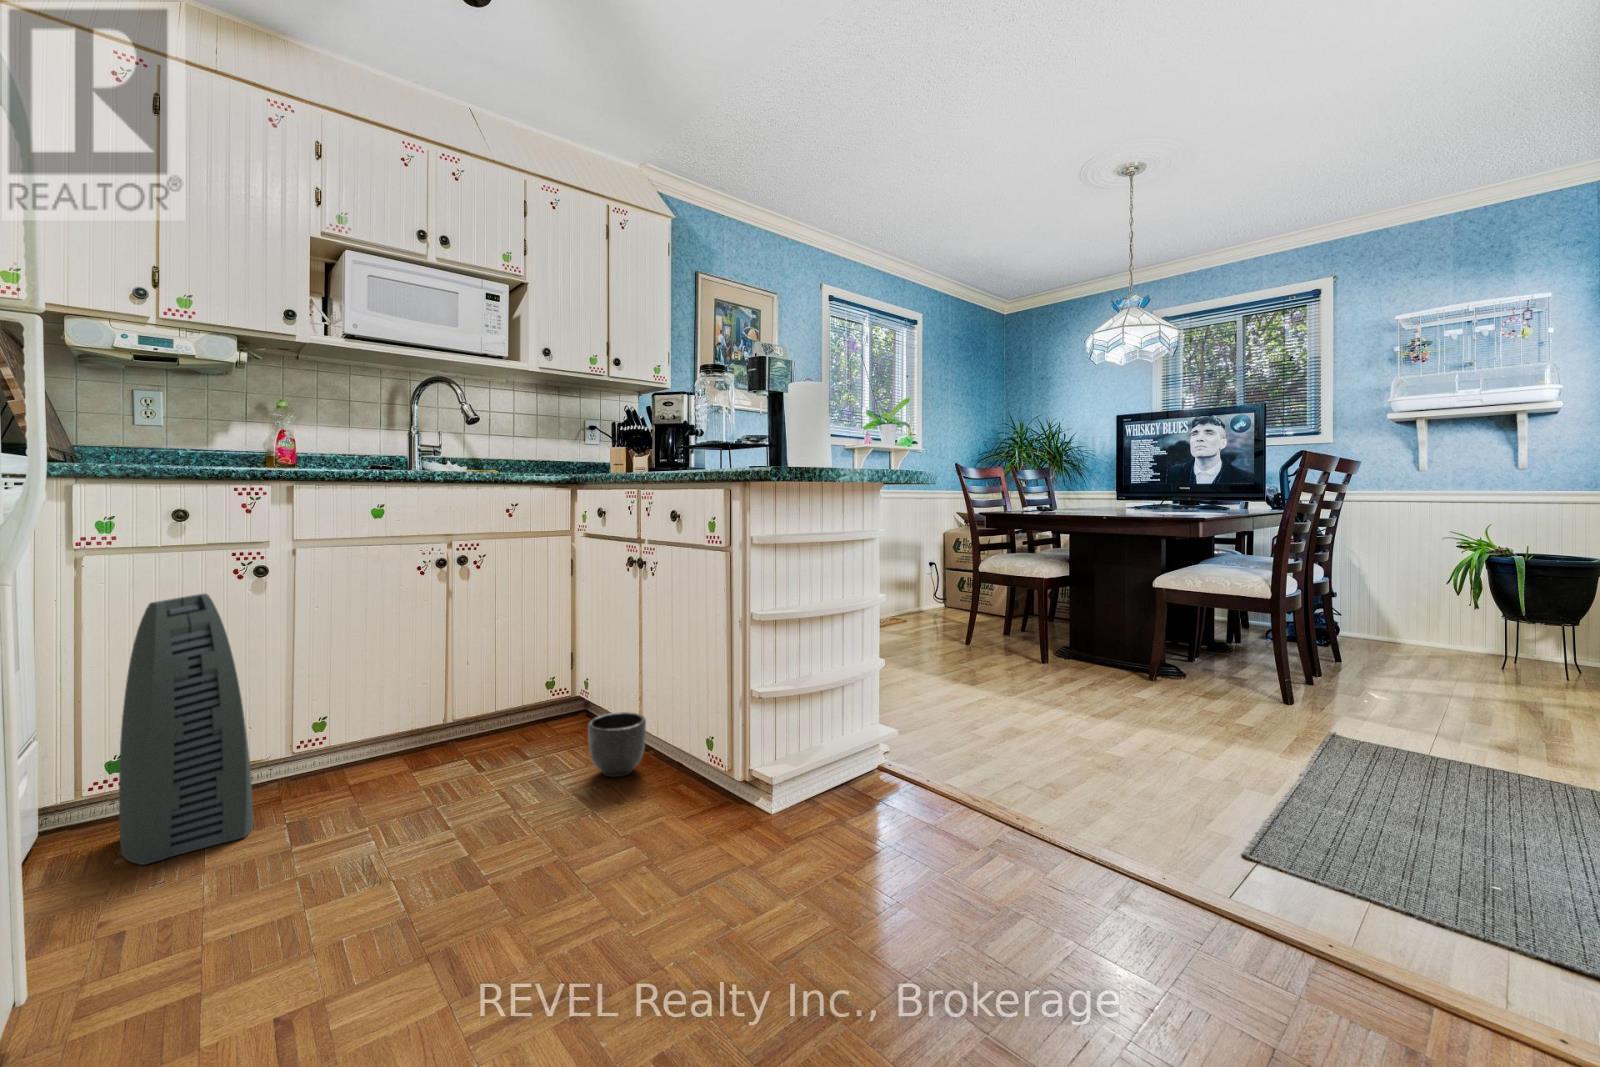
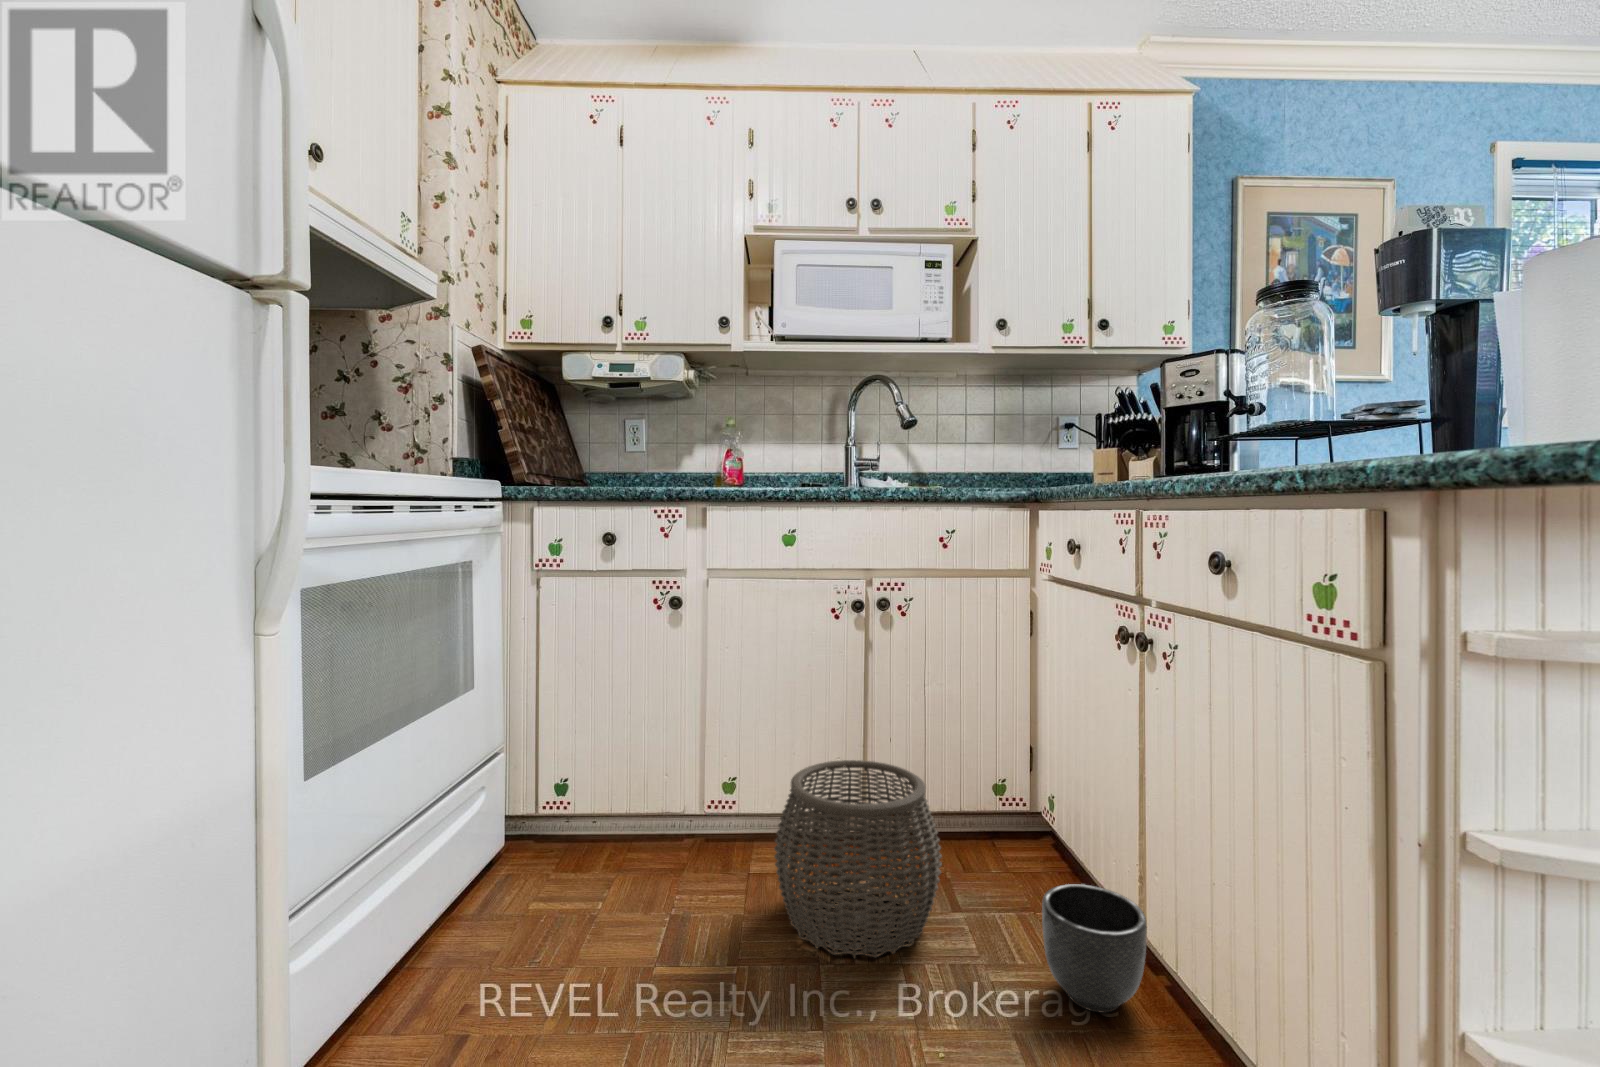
air purifier: present [119,593,254,865] -> none [532,629,644,933]
woven basket: none [386,671,521,801] -> present [774,760,942,958]

